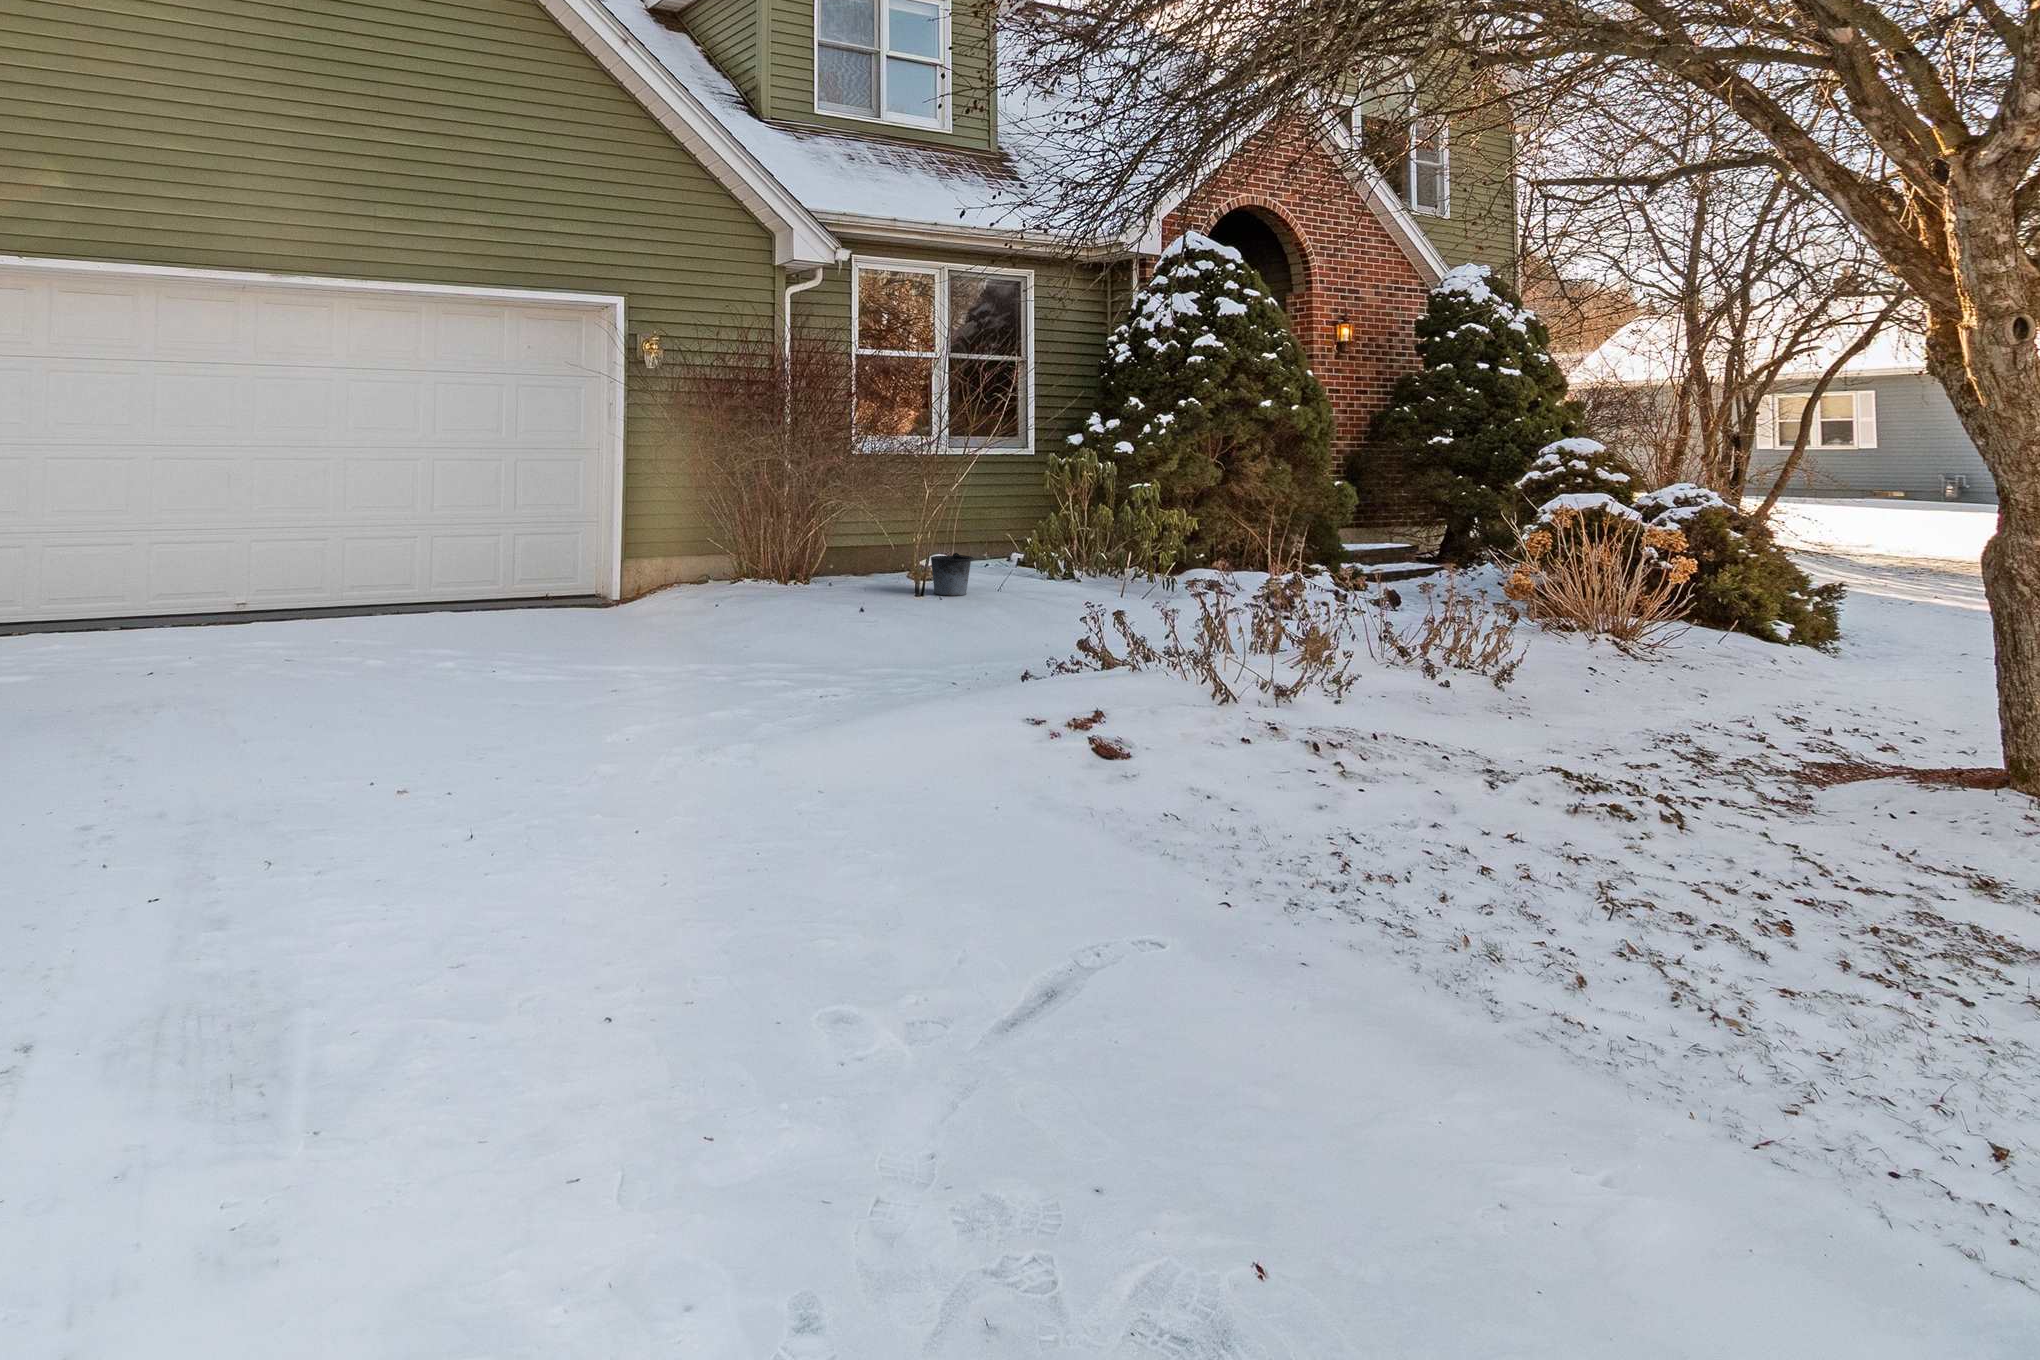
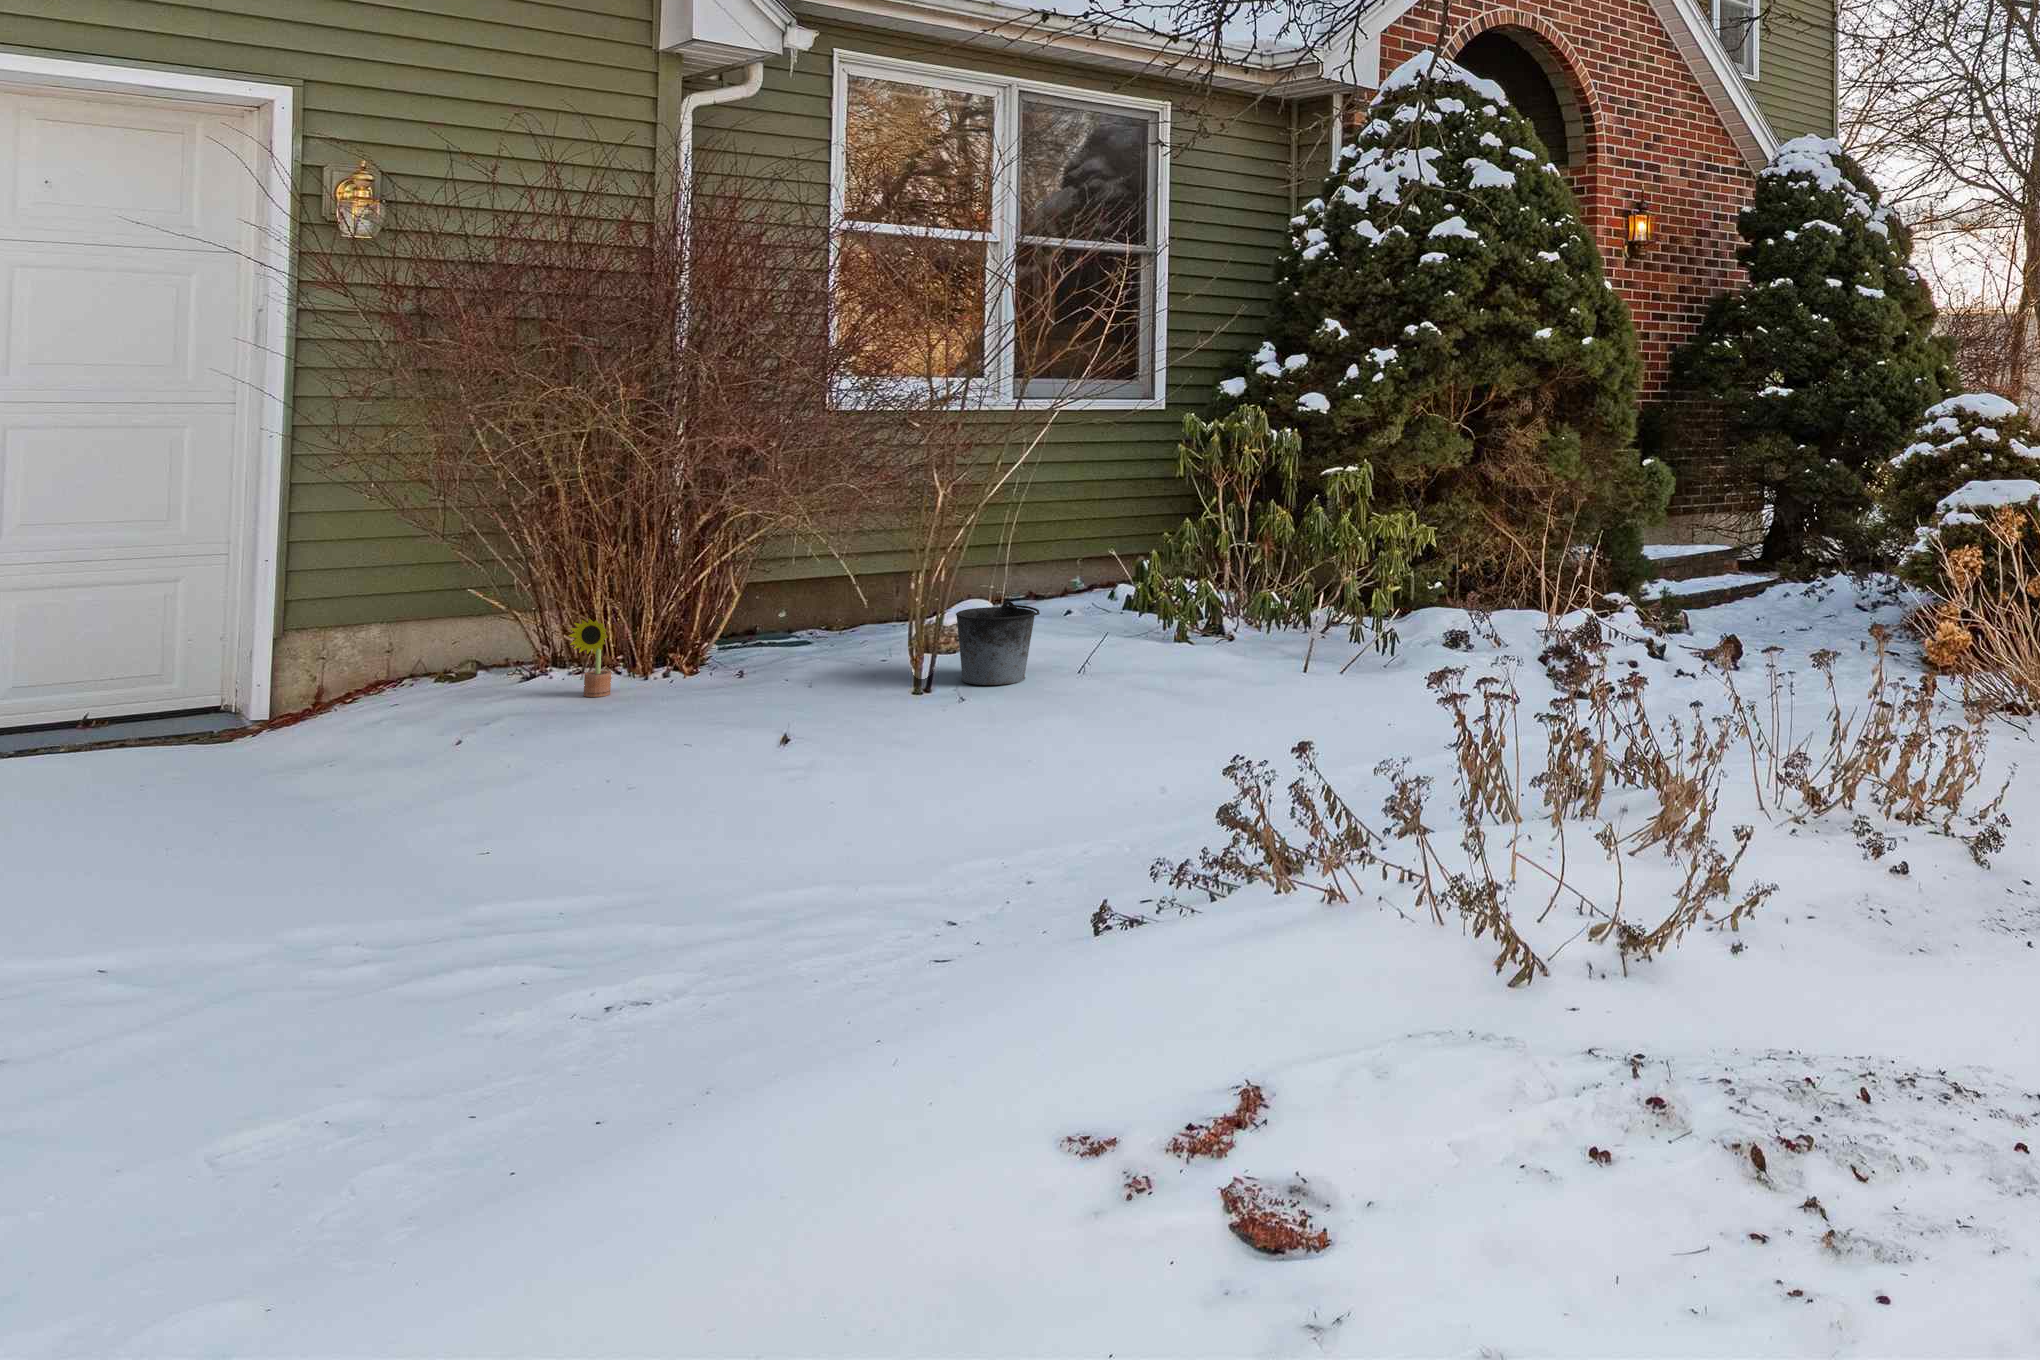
decorative plant: none [749,552,767,592] -> present [569,618,611,697]

